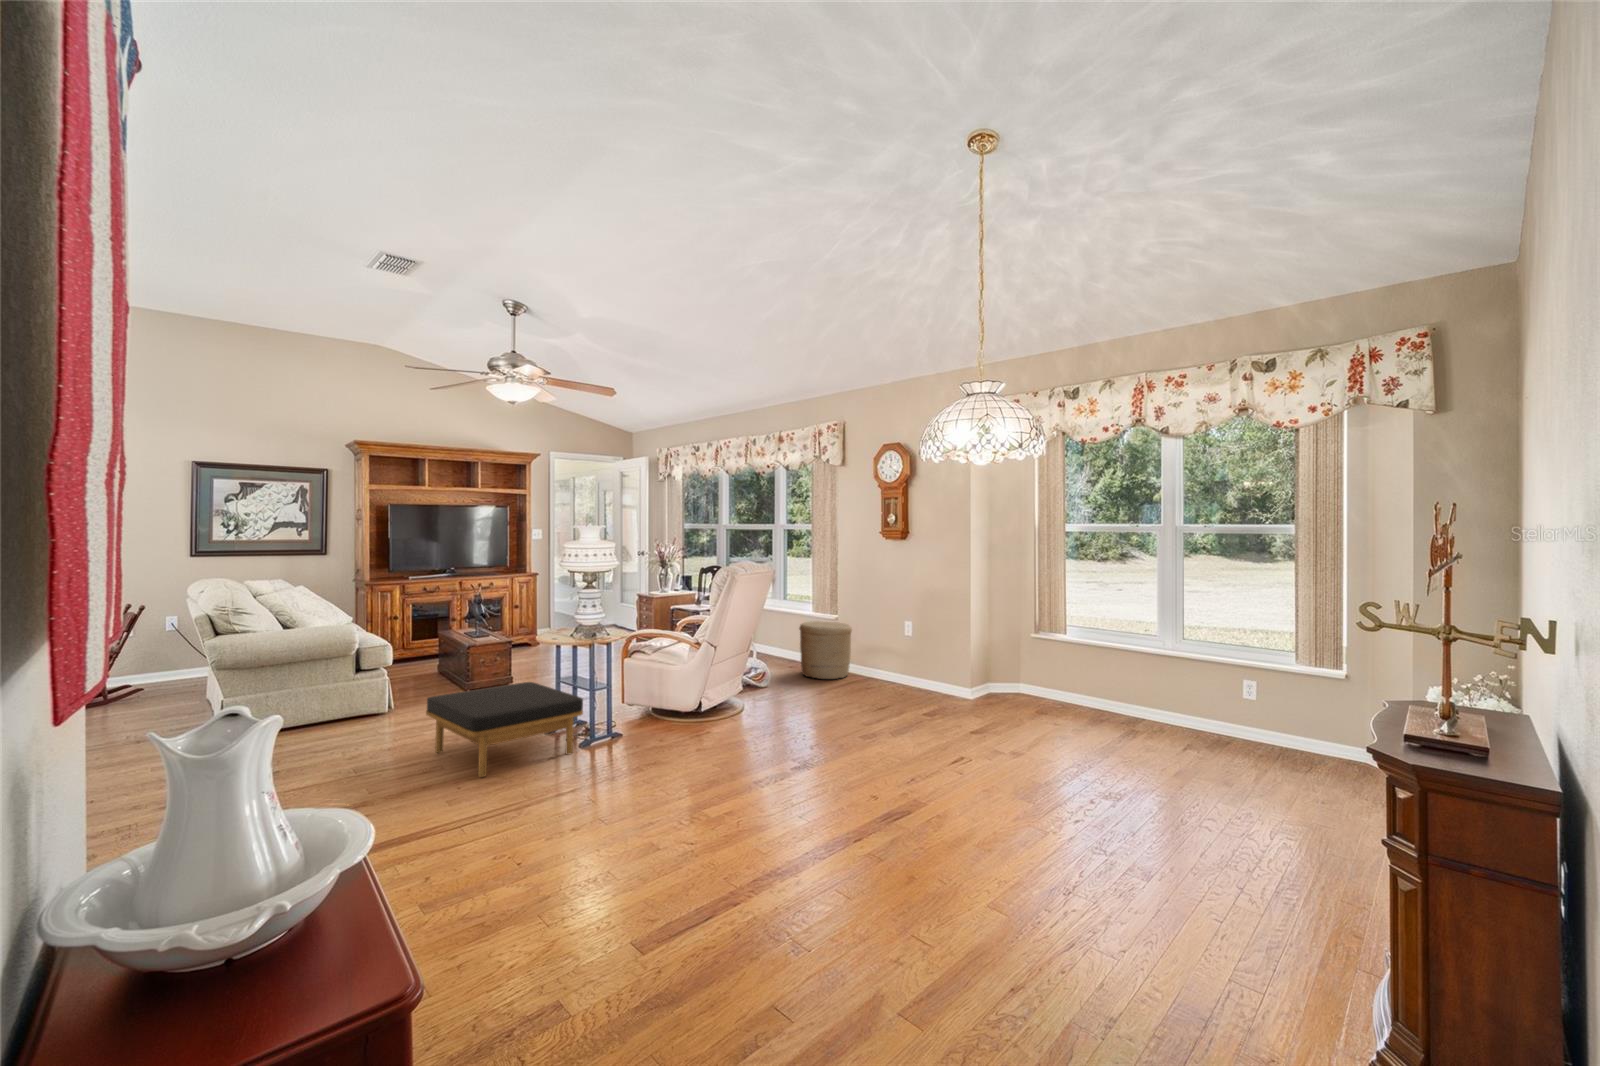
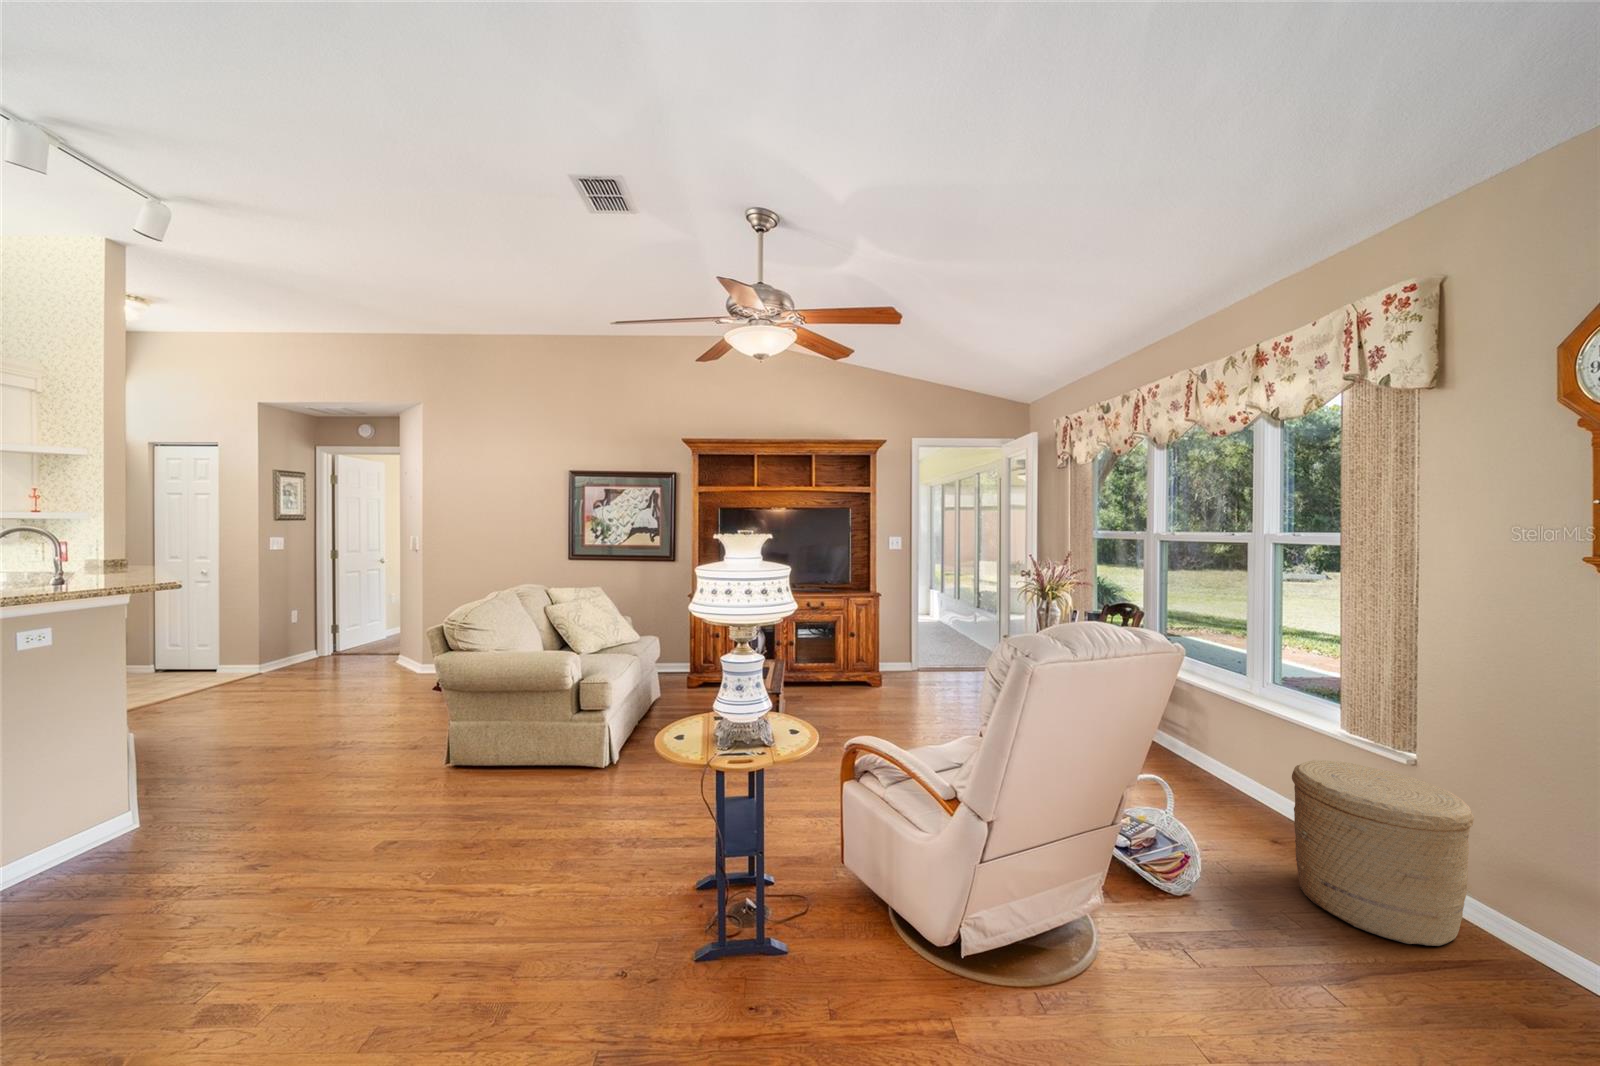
ottoman: present [426,682,583,777] -> none [408,799,673,1021]

